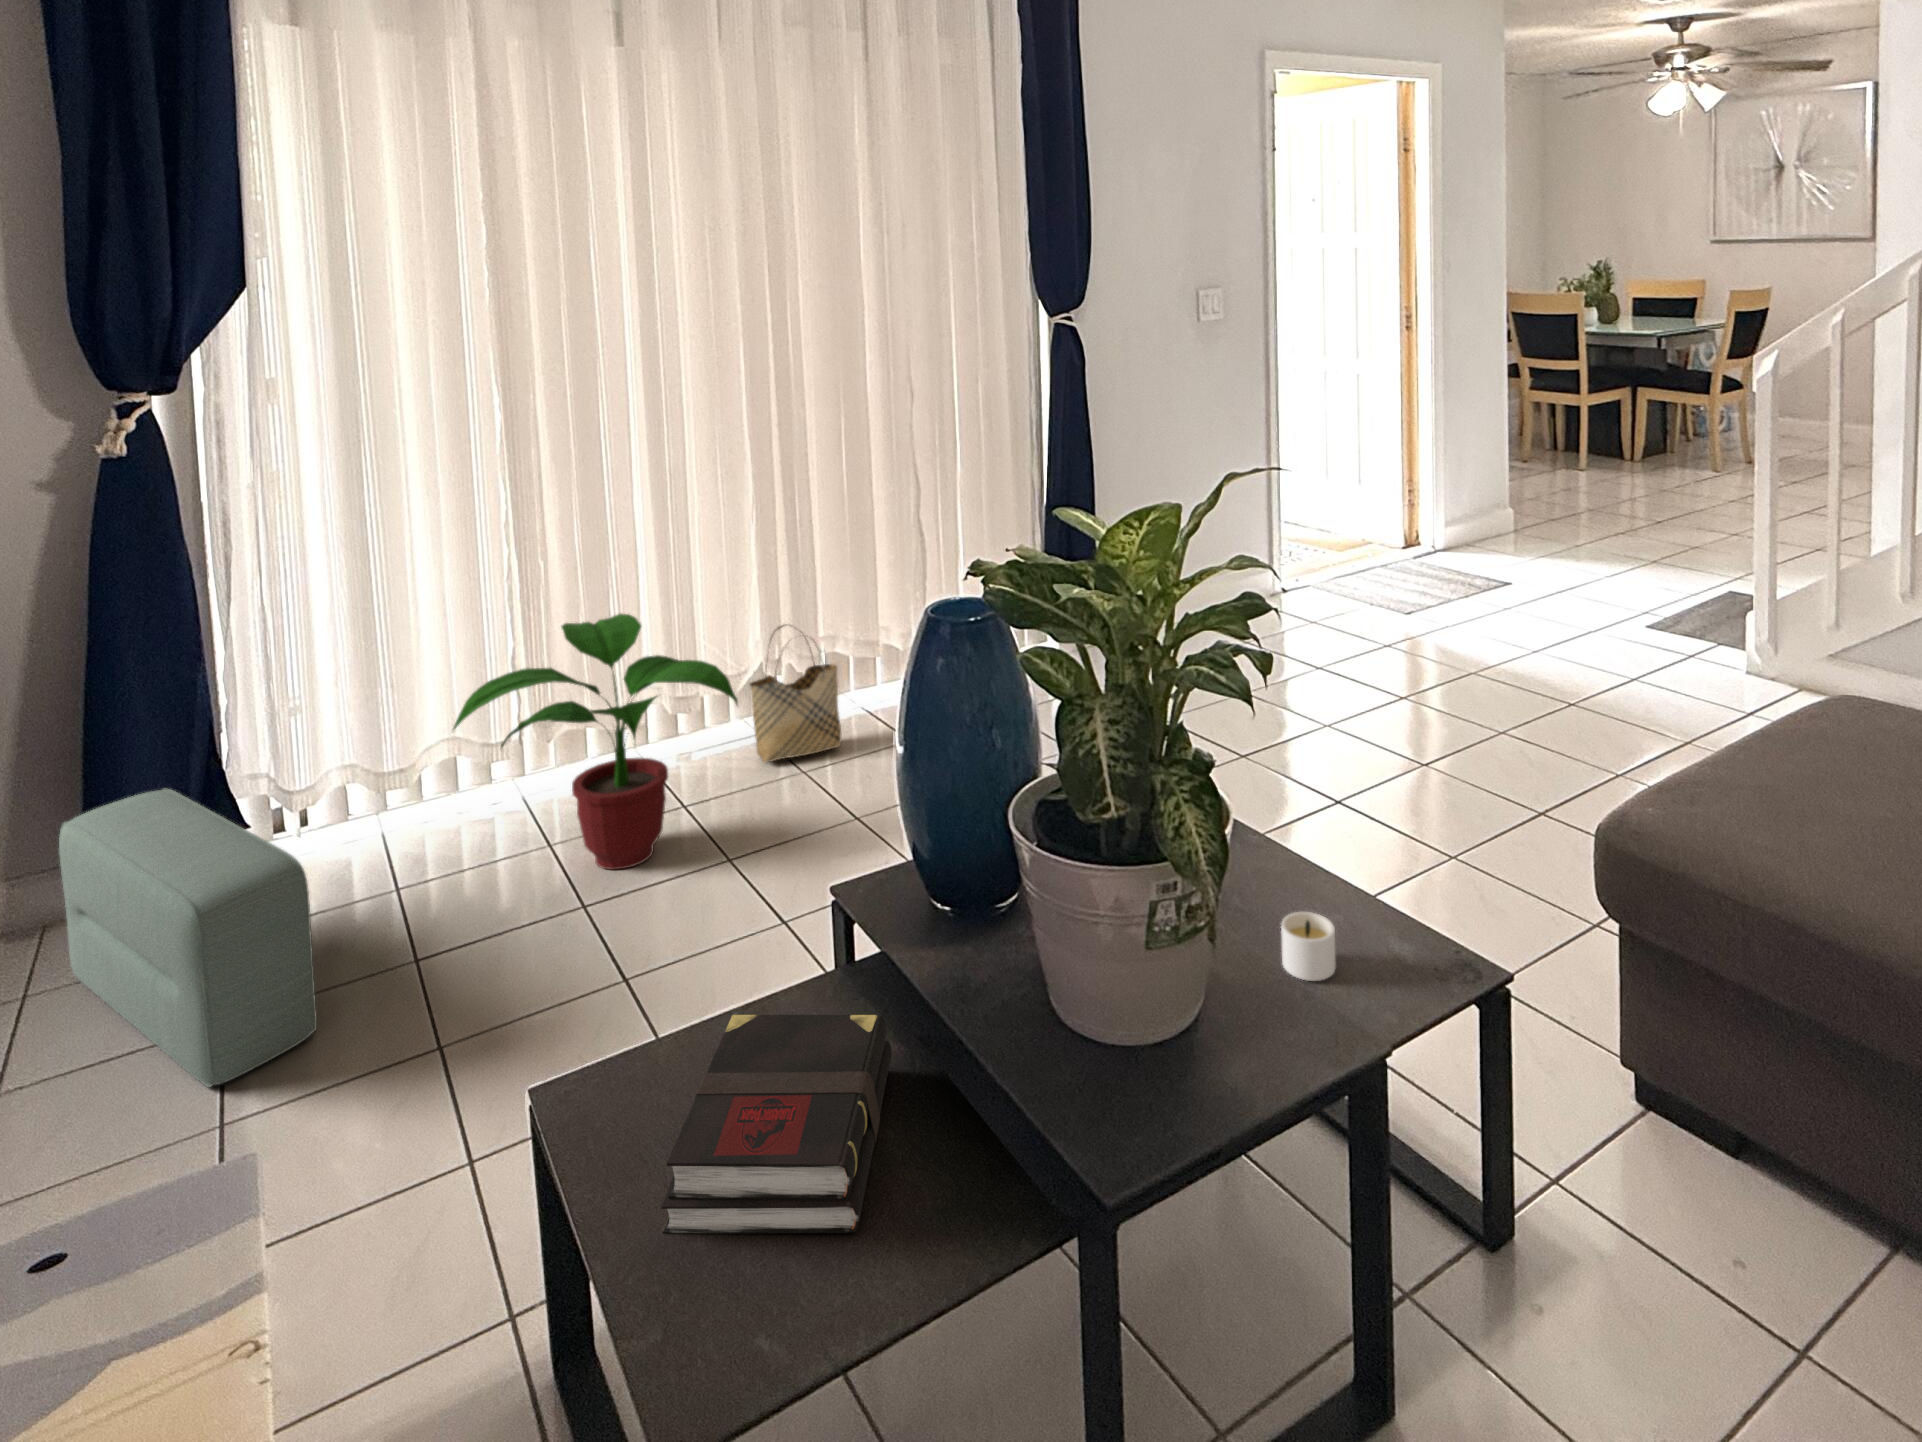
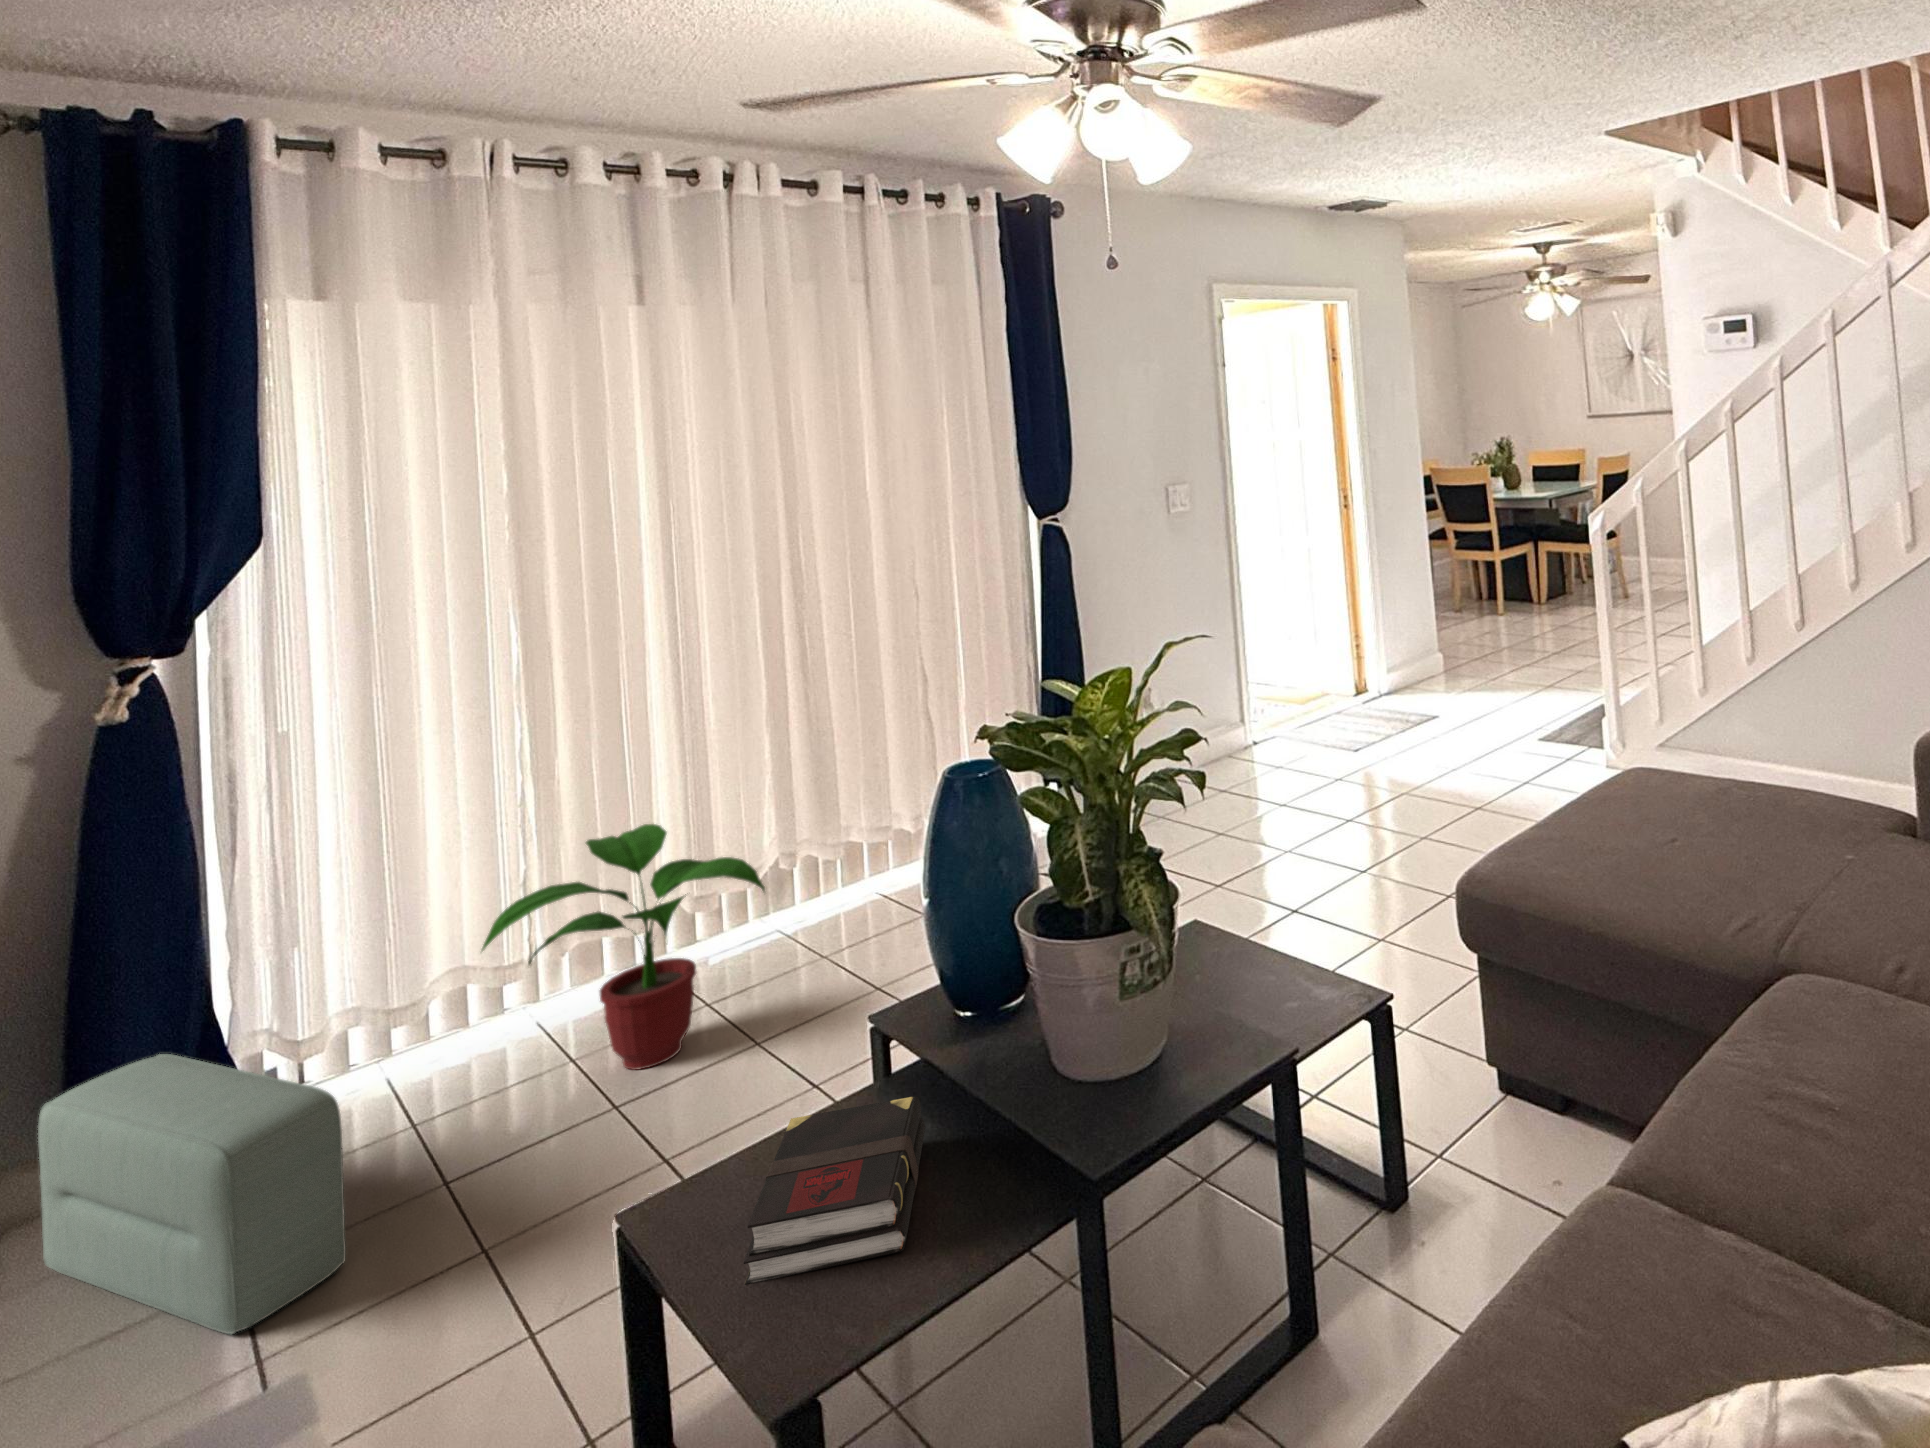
woven basket: present [750,625,841,763] -> none [770,818,860,952]
candle: present [1281,912,1335,981] -> none [1224,967,1281,1017]

